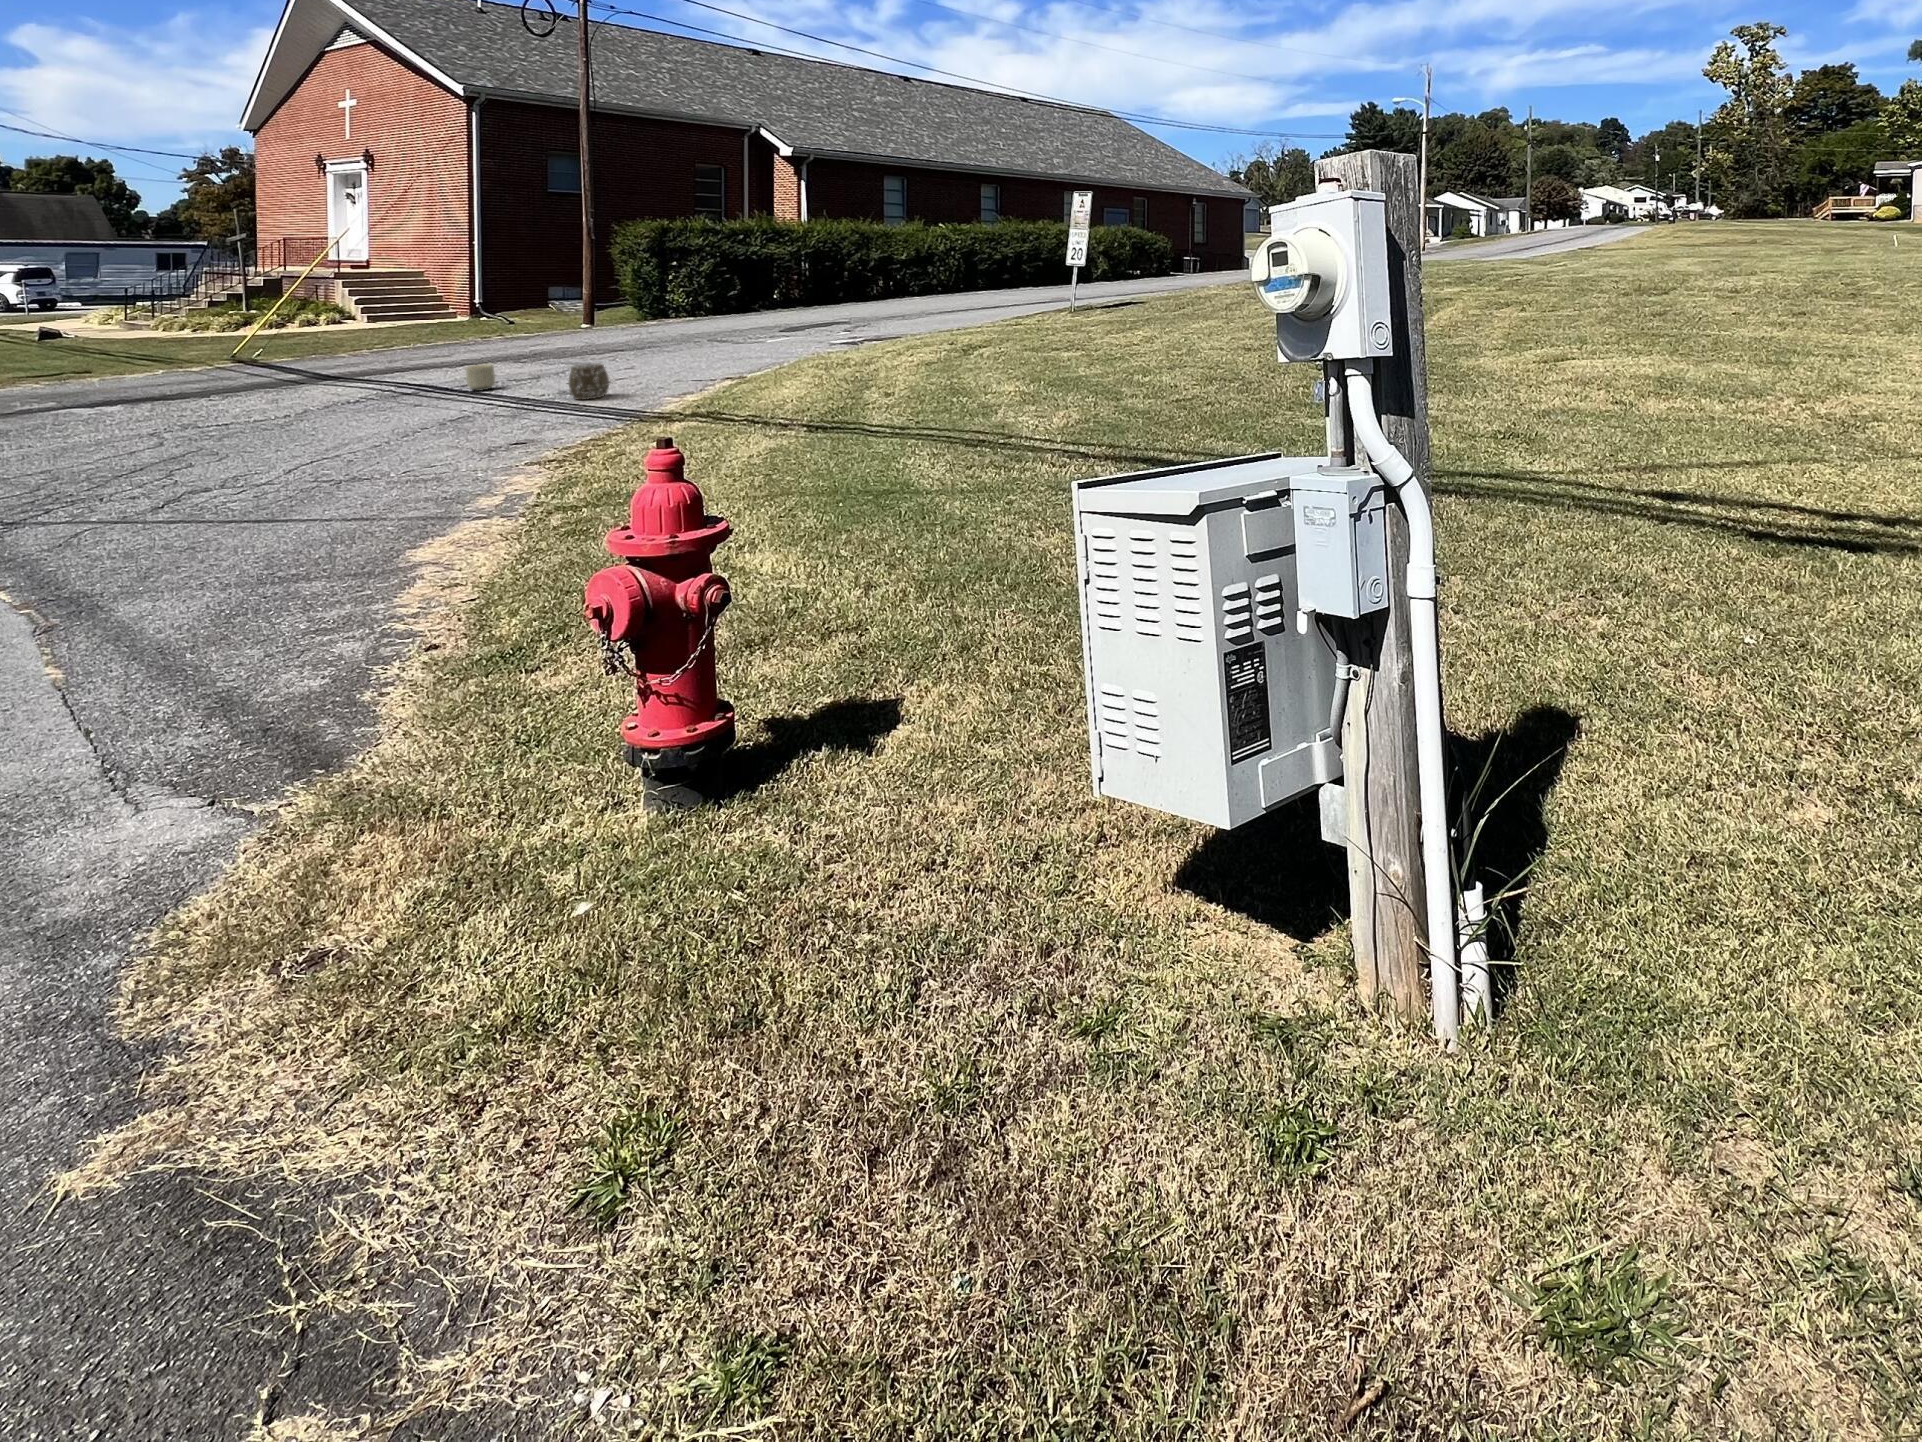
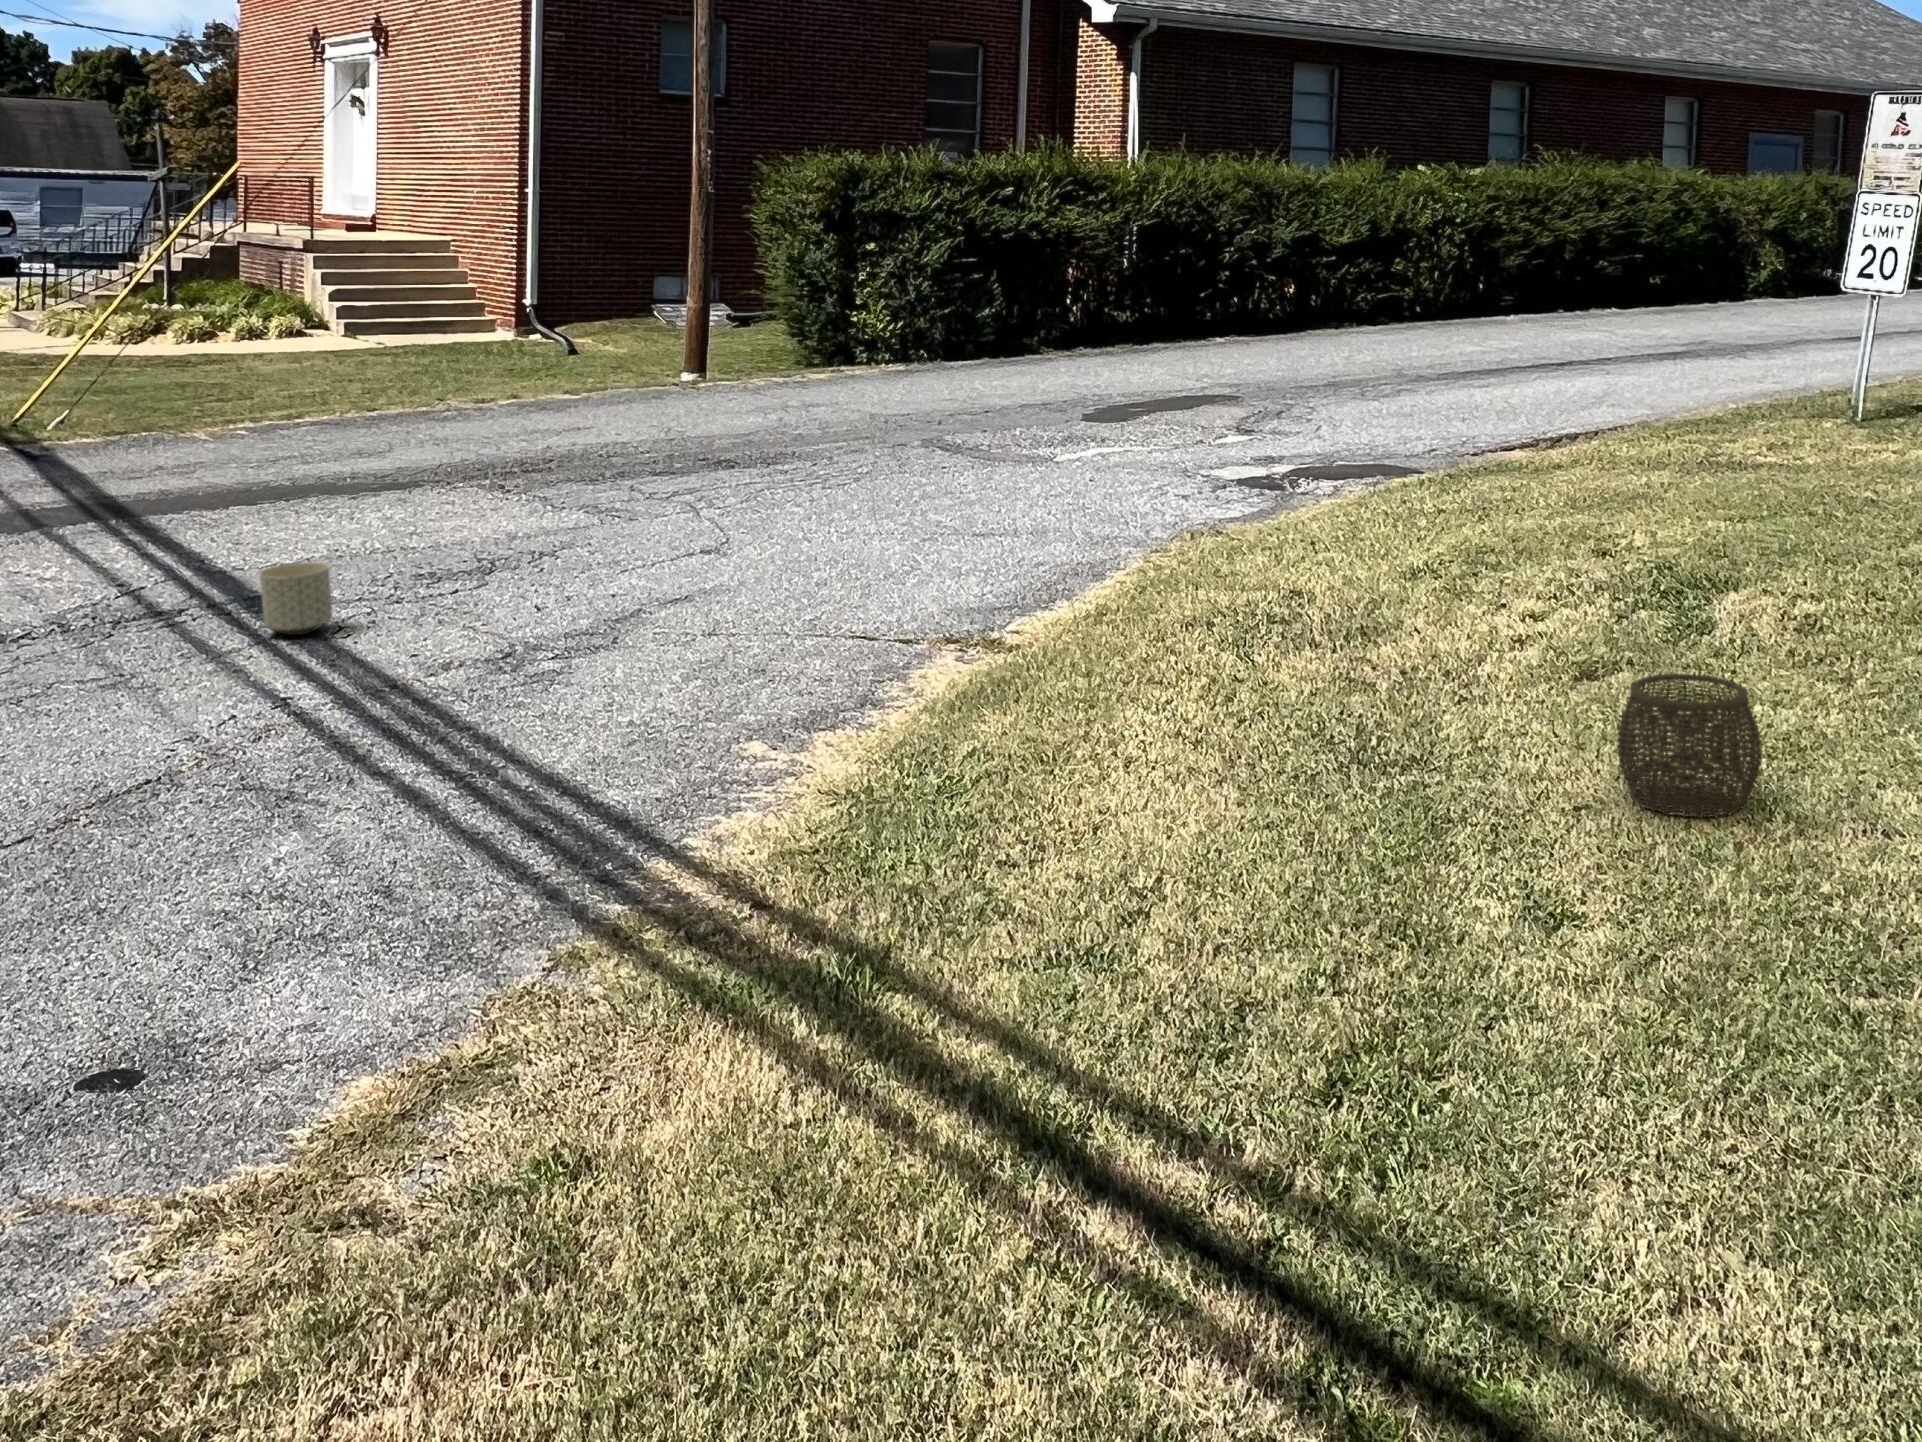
woven basket: present [569,364,609,400] -> present [1616,673,1762,818]

